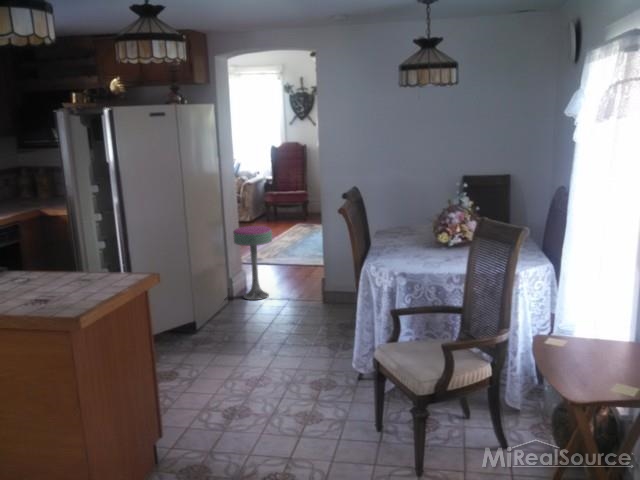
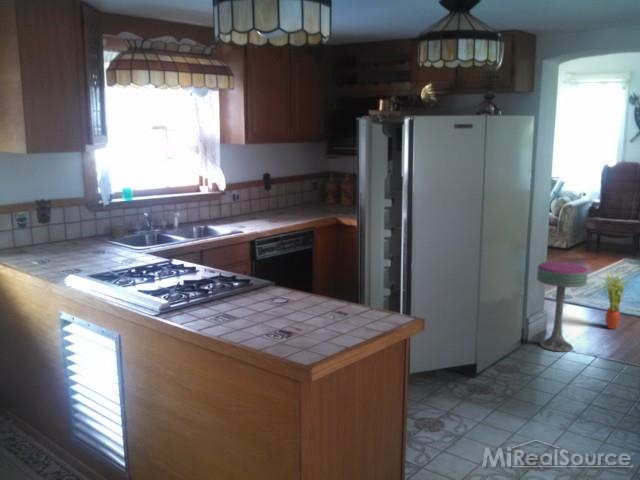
potted plant: none [284,230,303,276] -> present [603,273,630,329]

